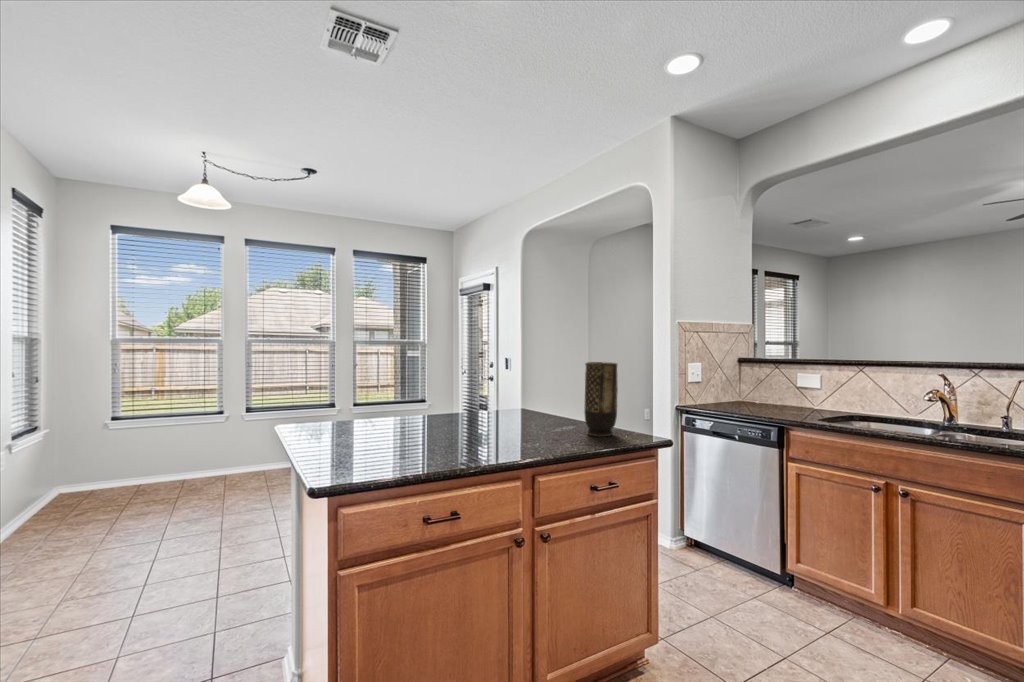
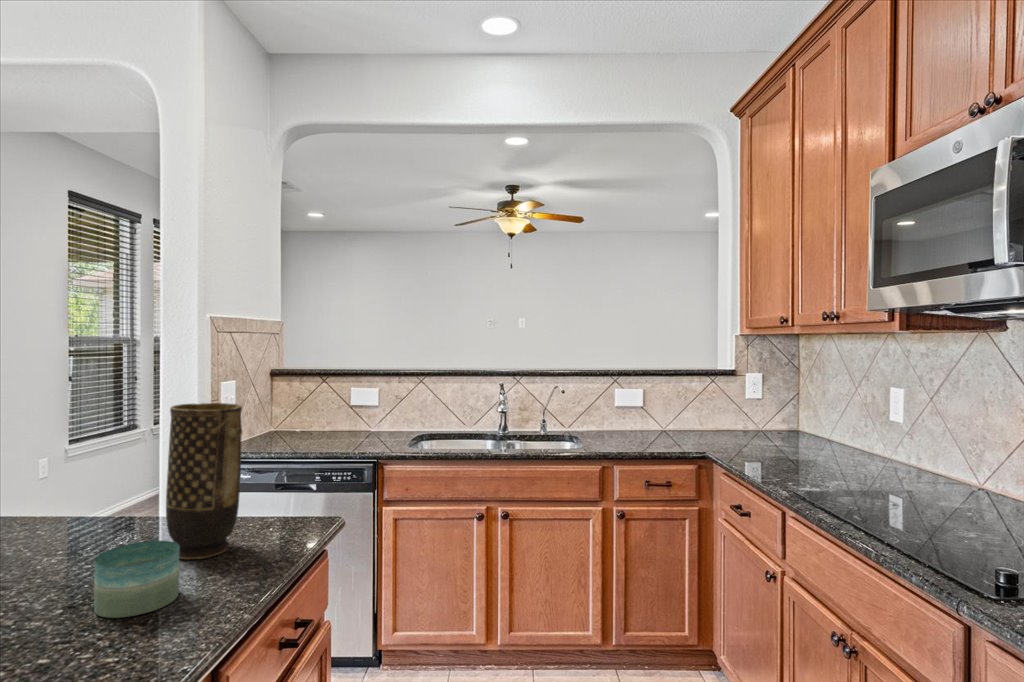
candle: none [541,417,572,443] -> present [94,541,179,618]

